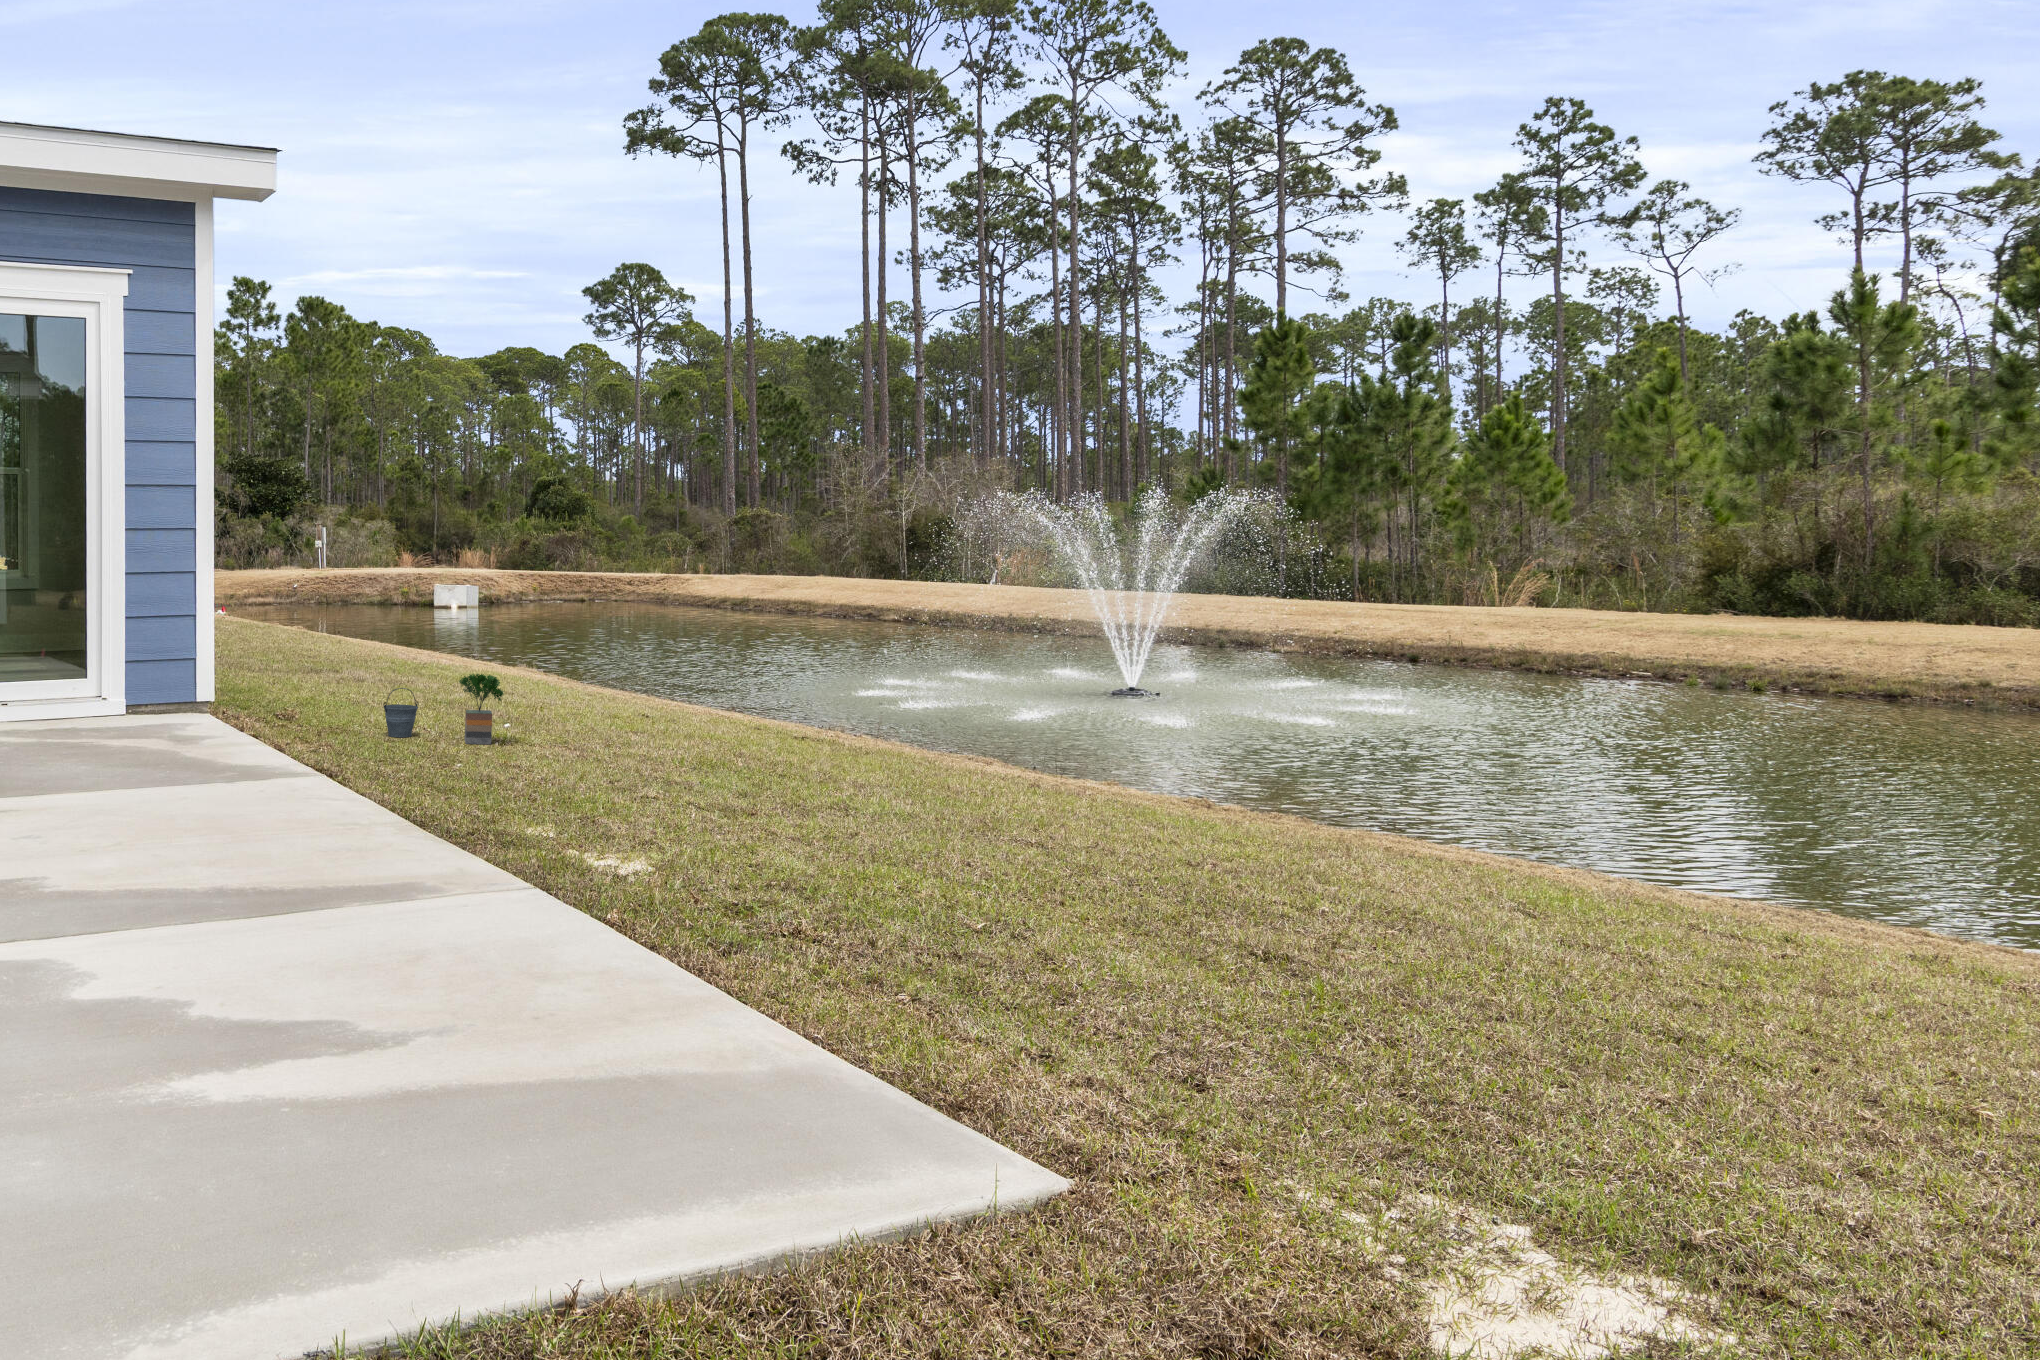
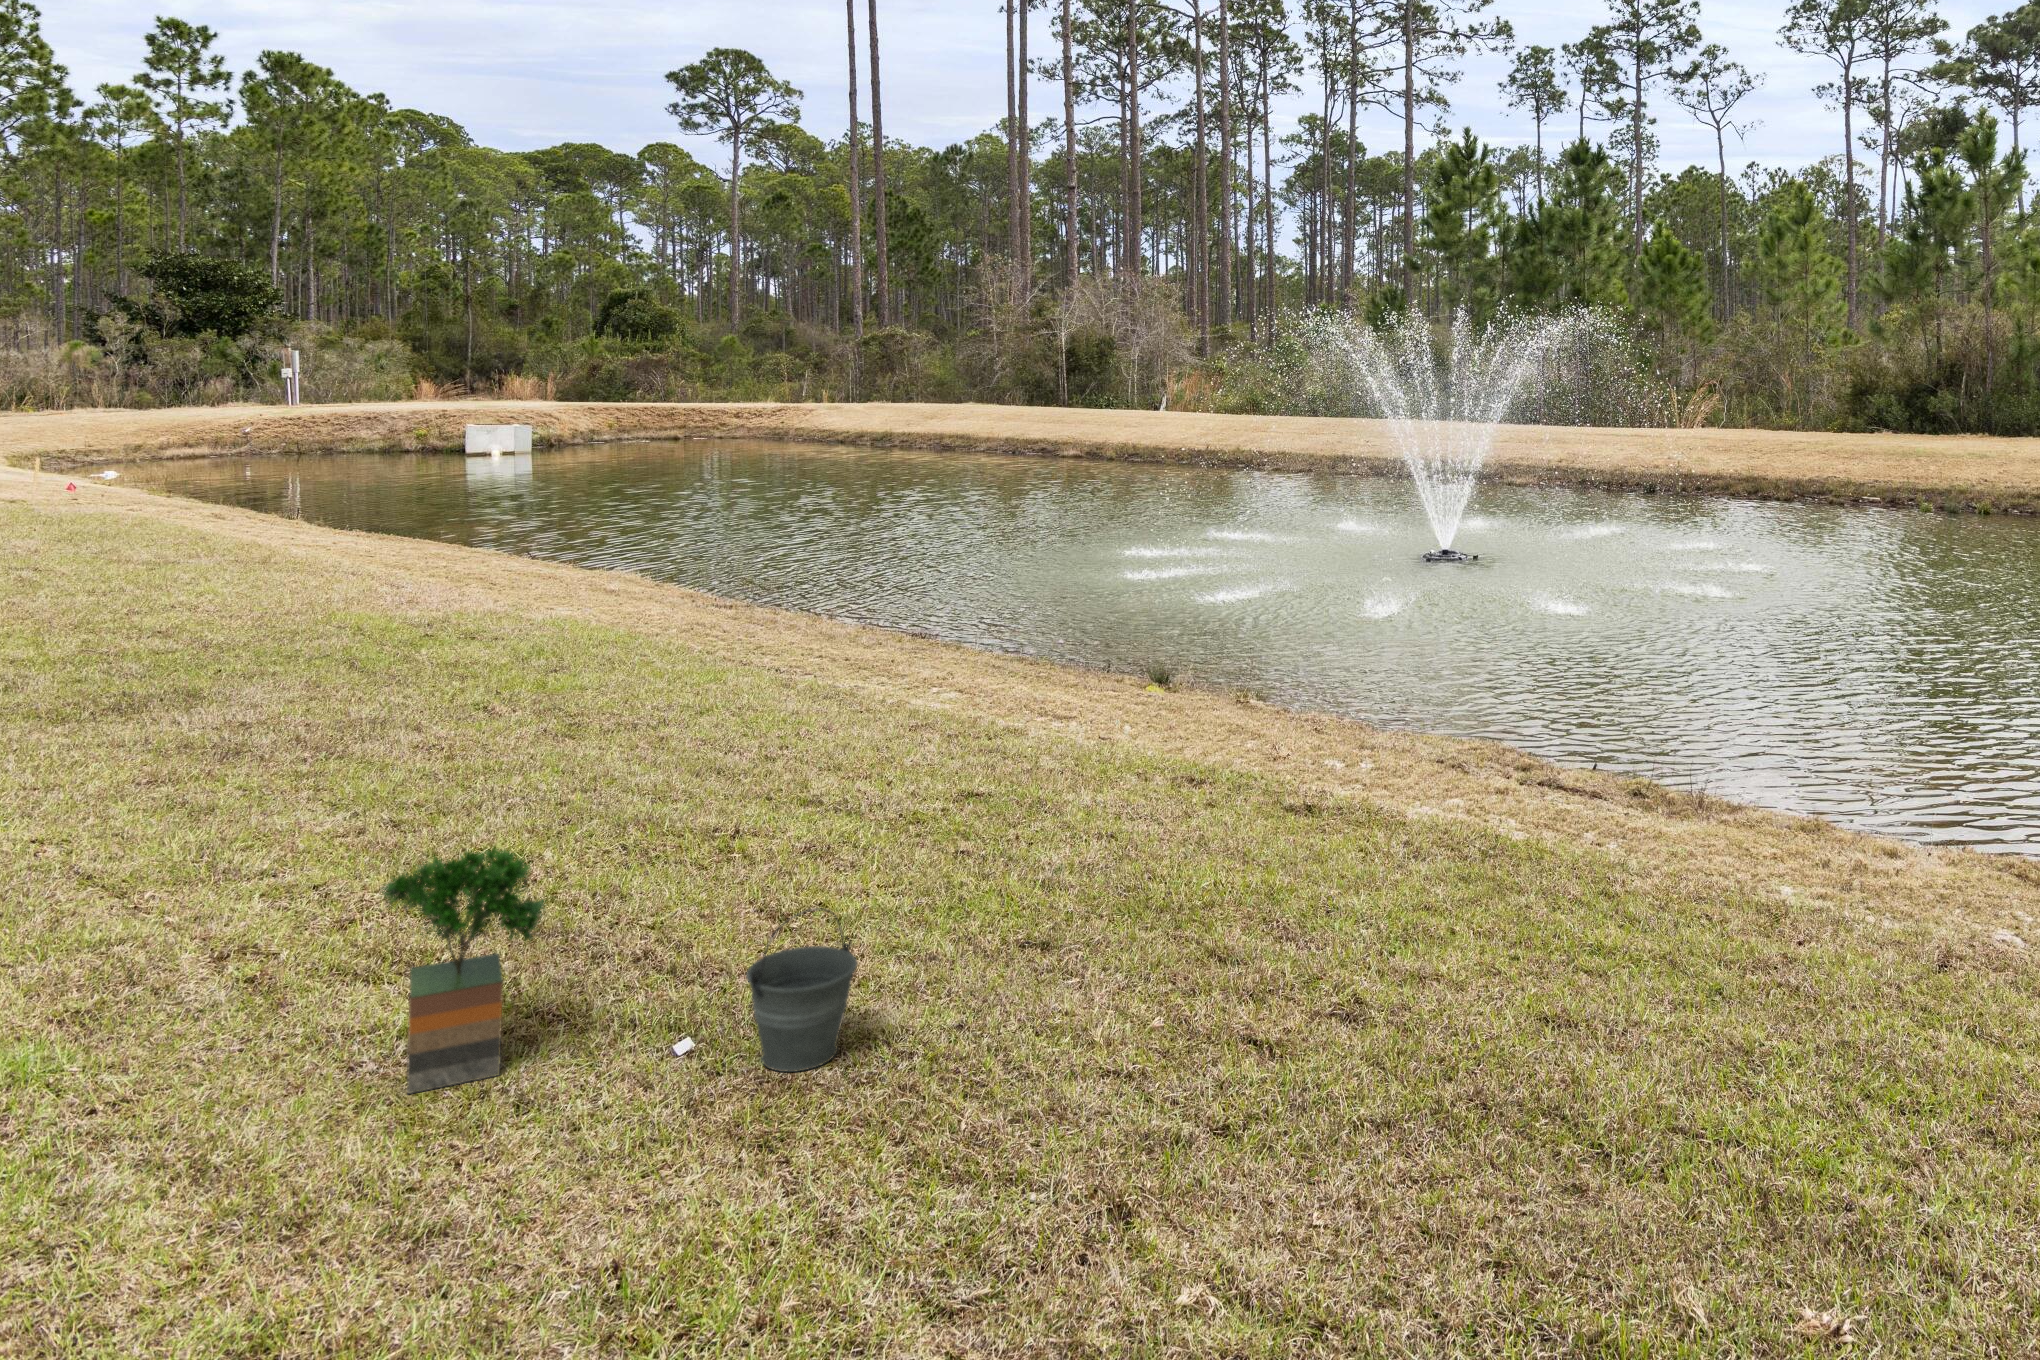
bucket: present [383,688,418,738] -> present [746,908,857,1072]

